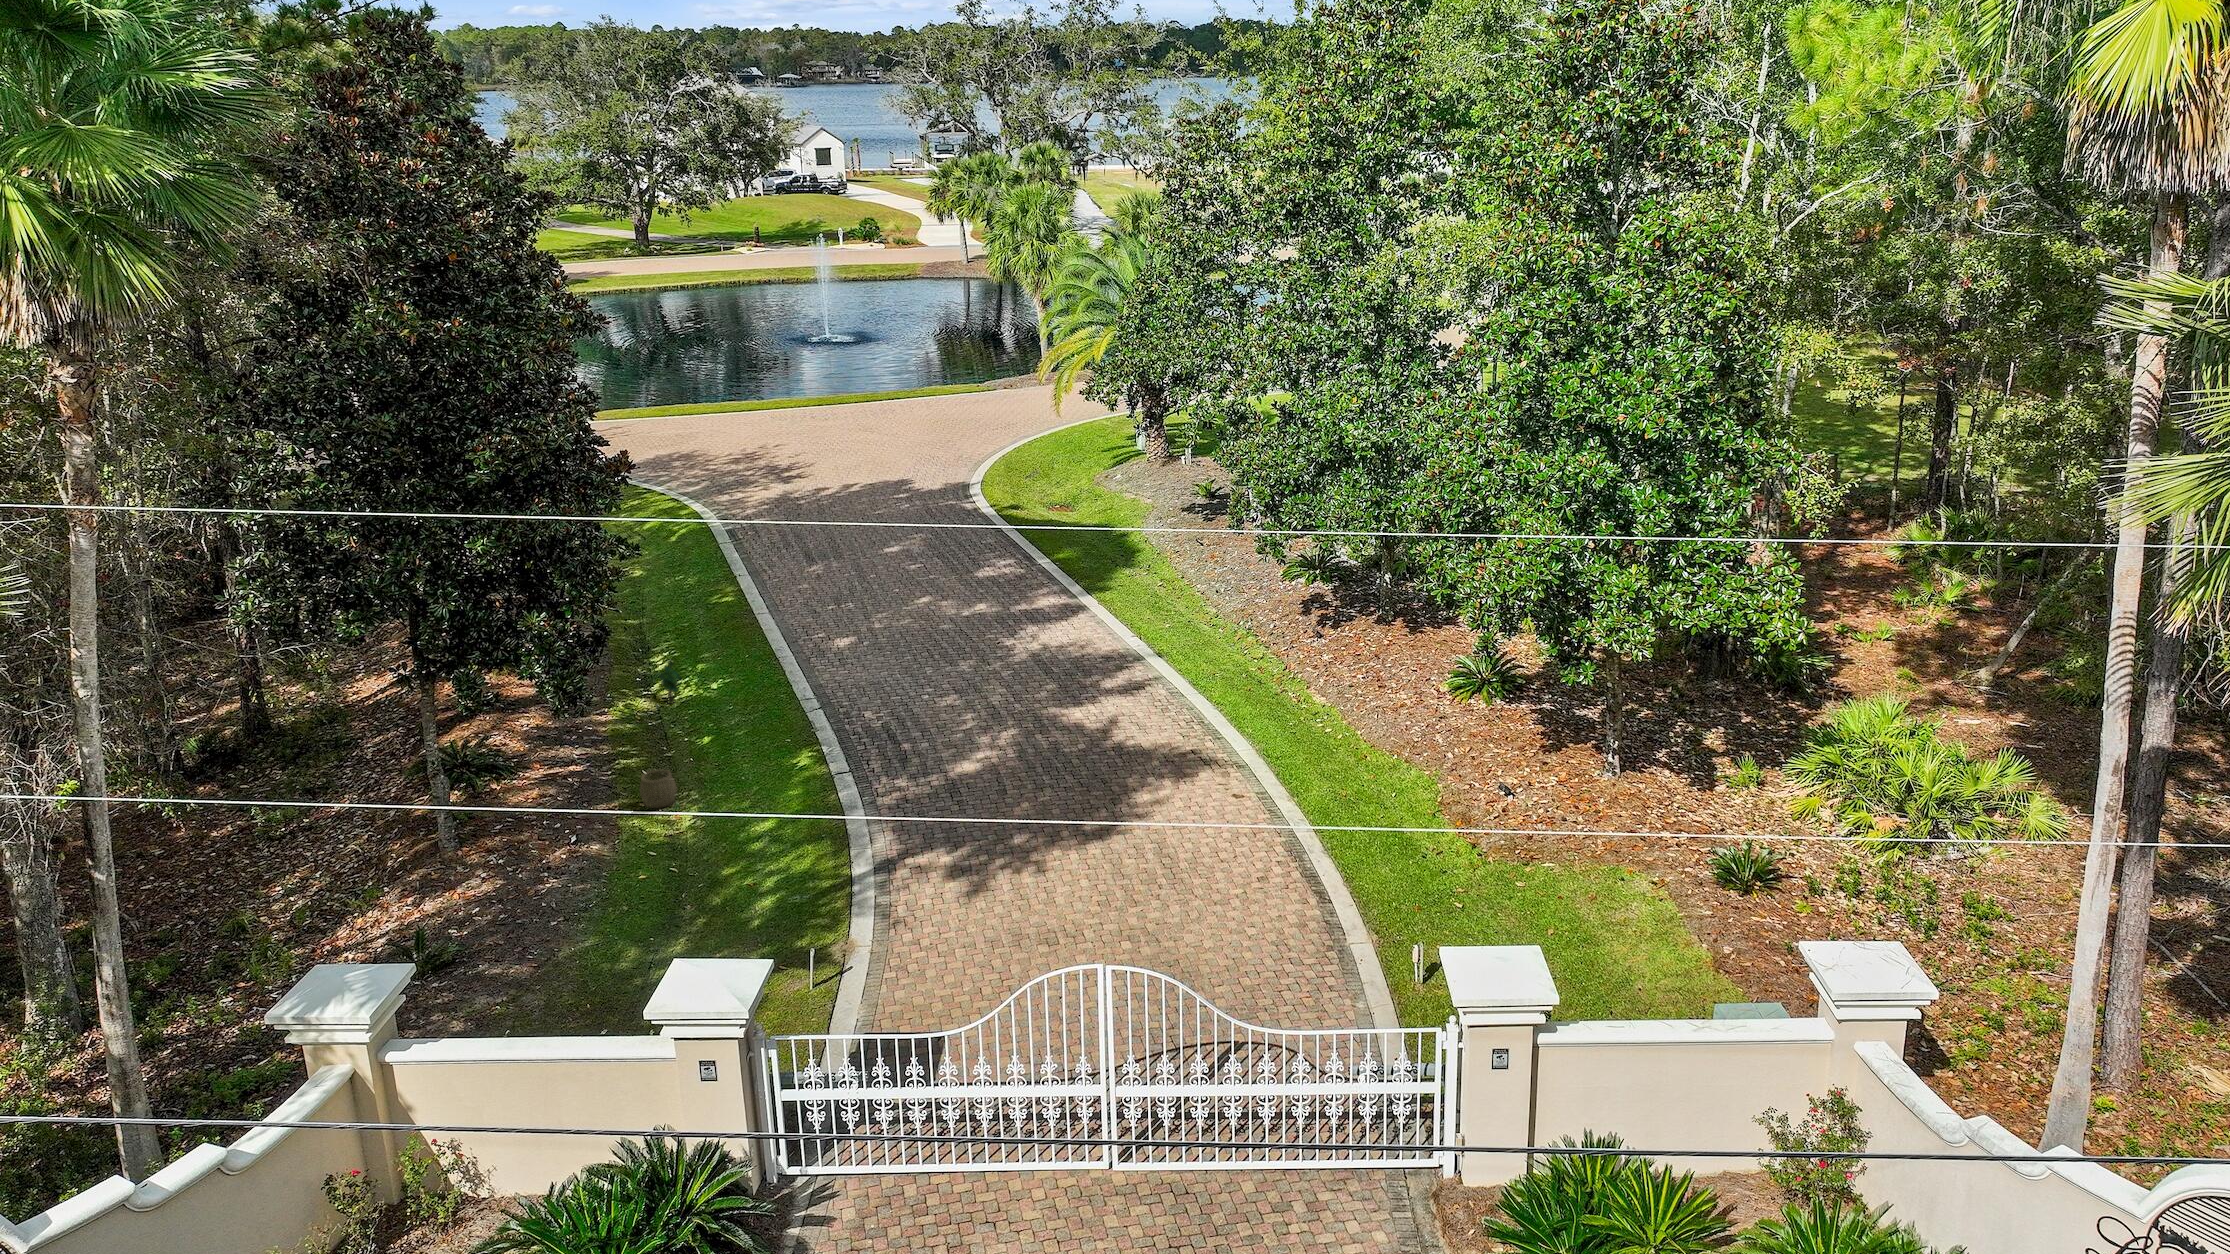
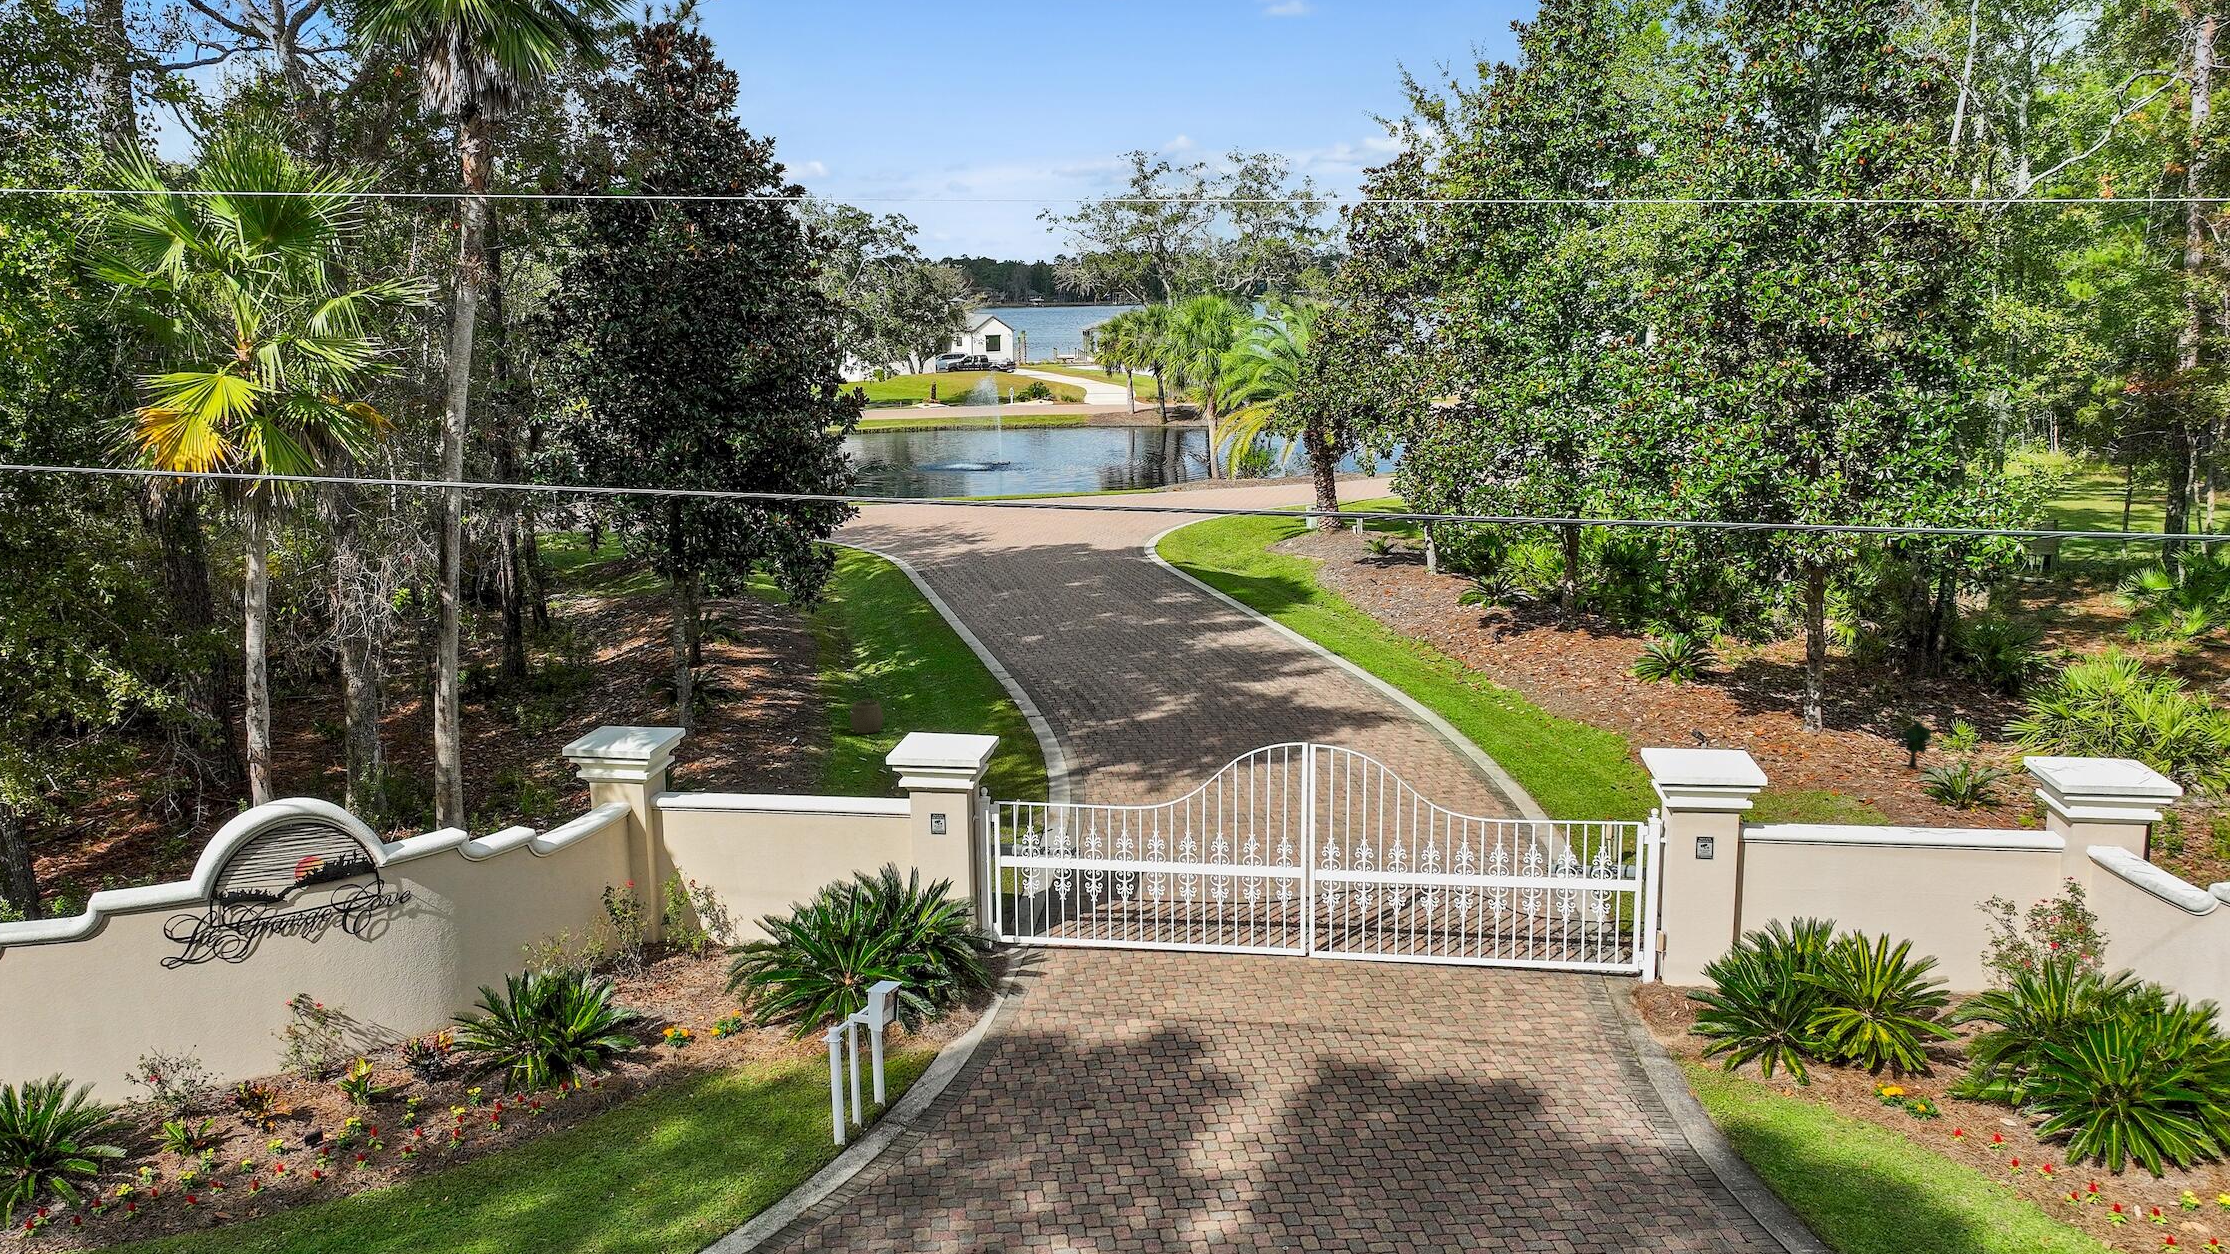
decorative plant: present [659,662,683,704] -> present [1900,716,1933,769]

